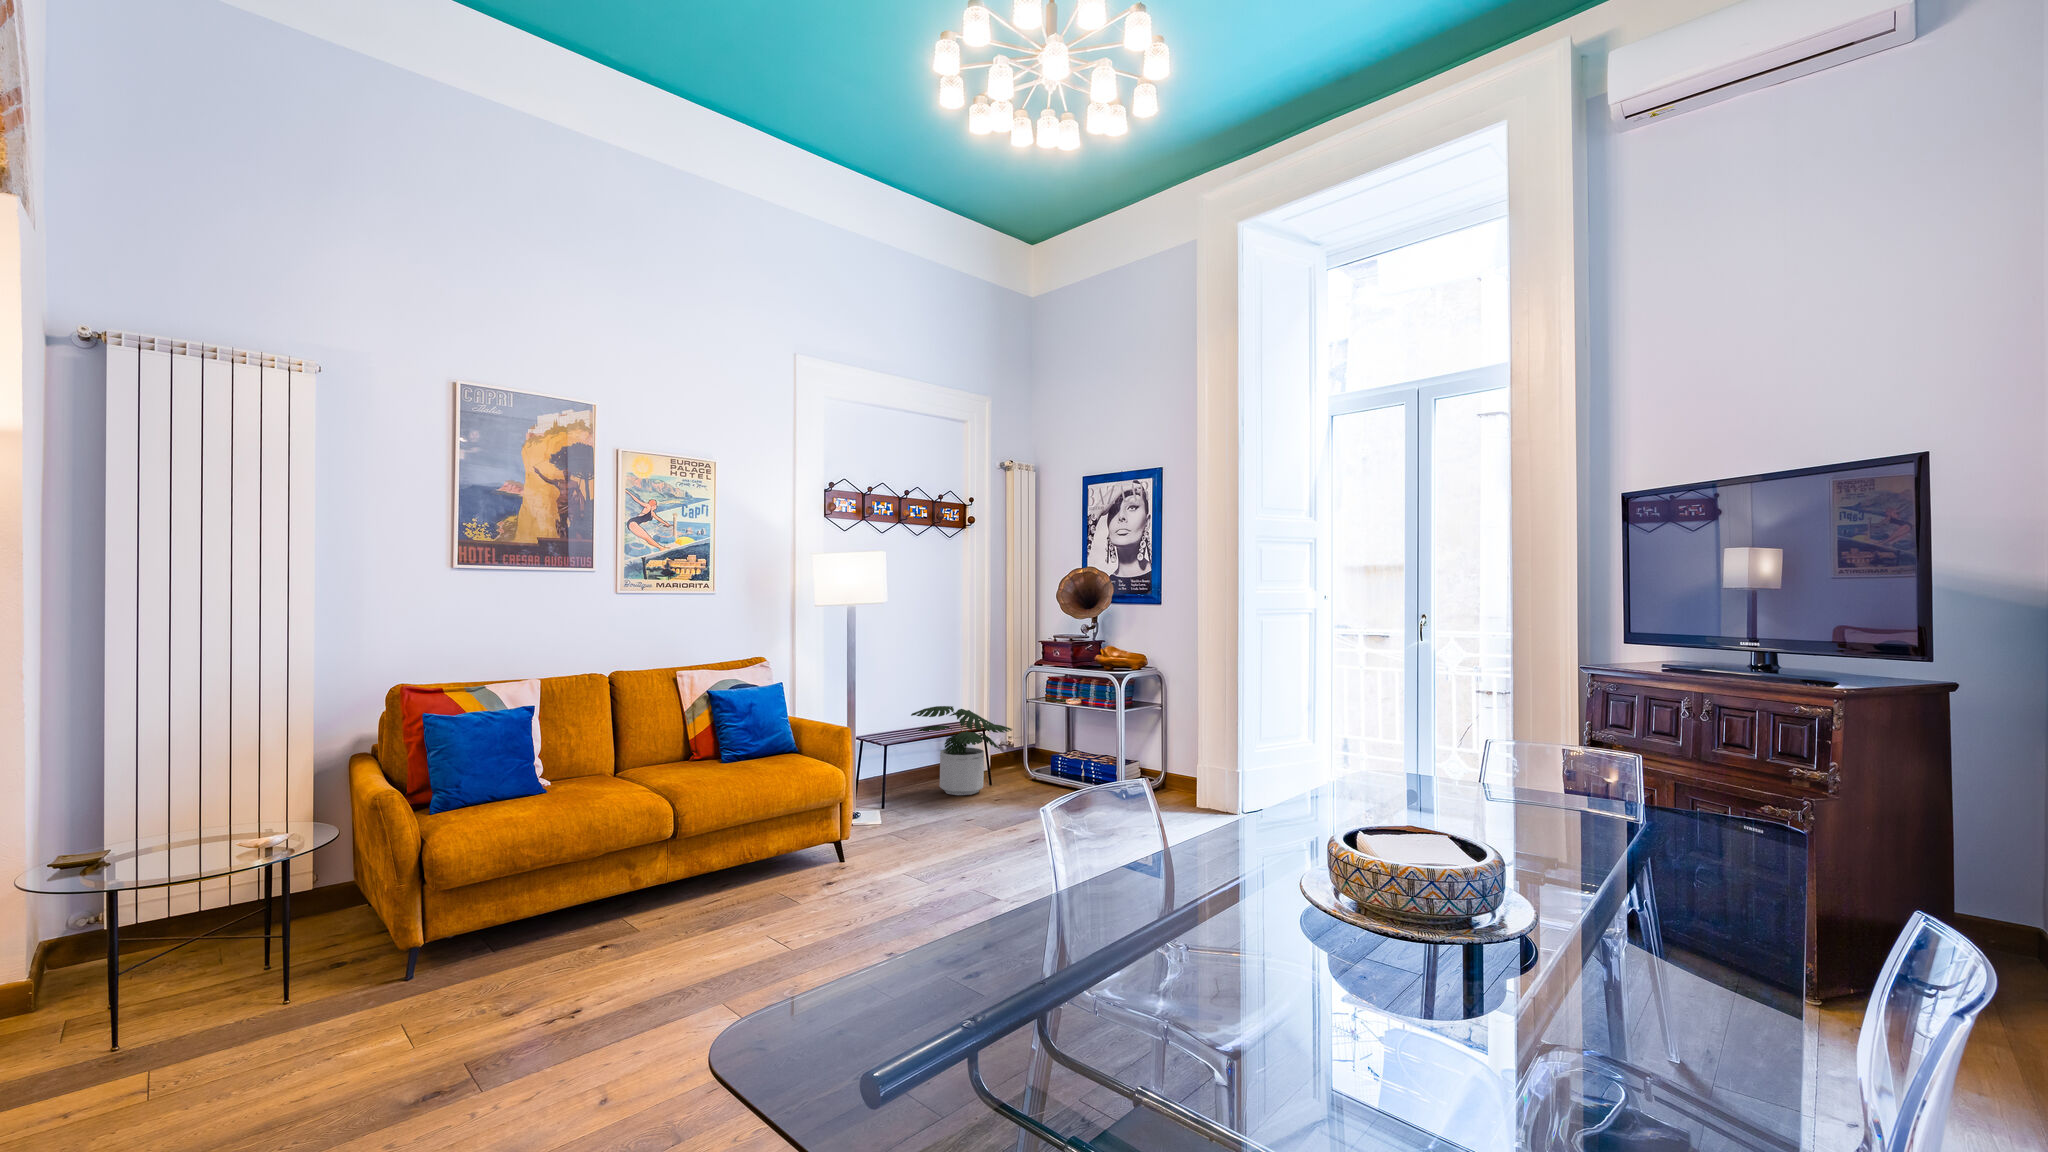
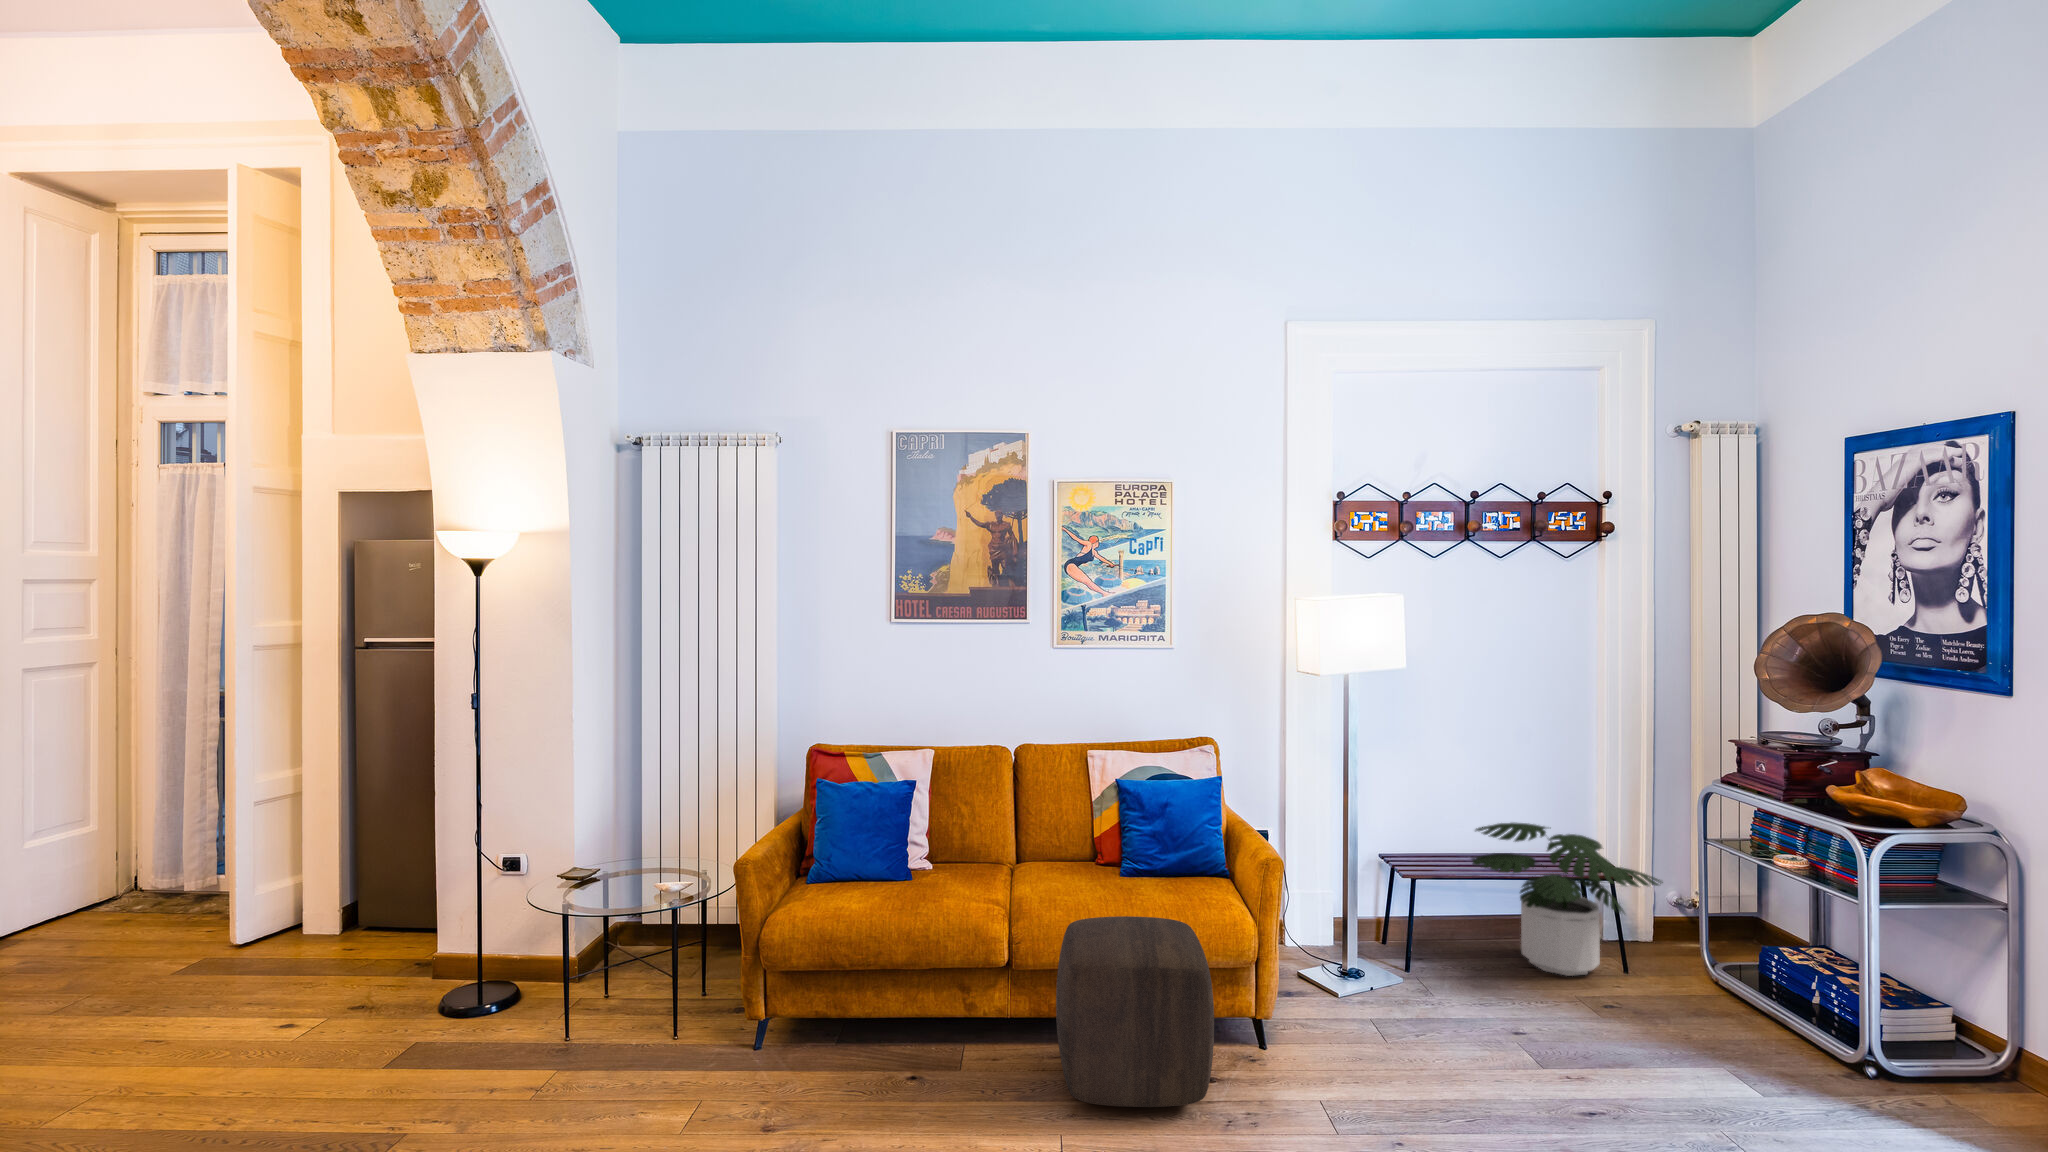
ottoman: none [711,778,851,911] -> present [1056,916,1214,1107]

